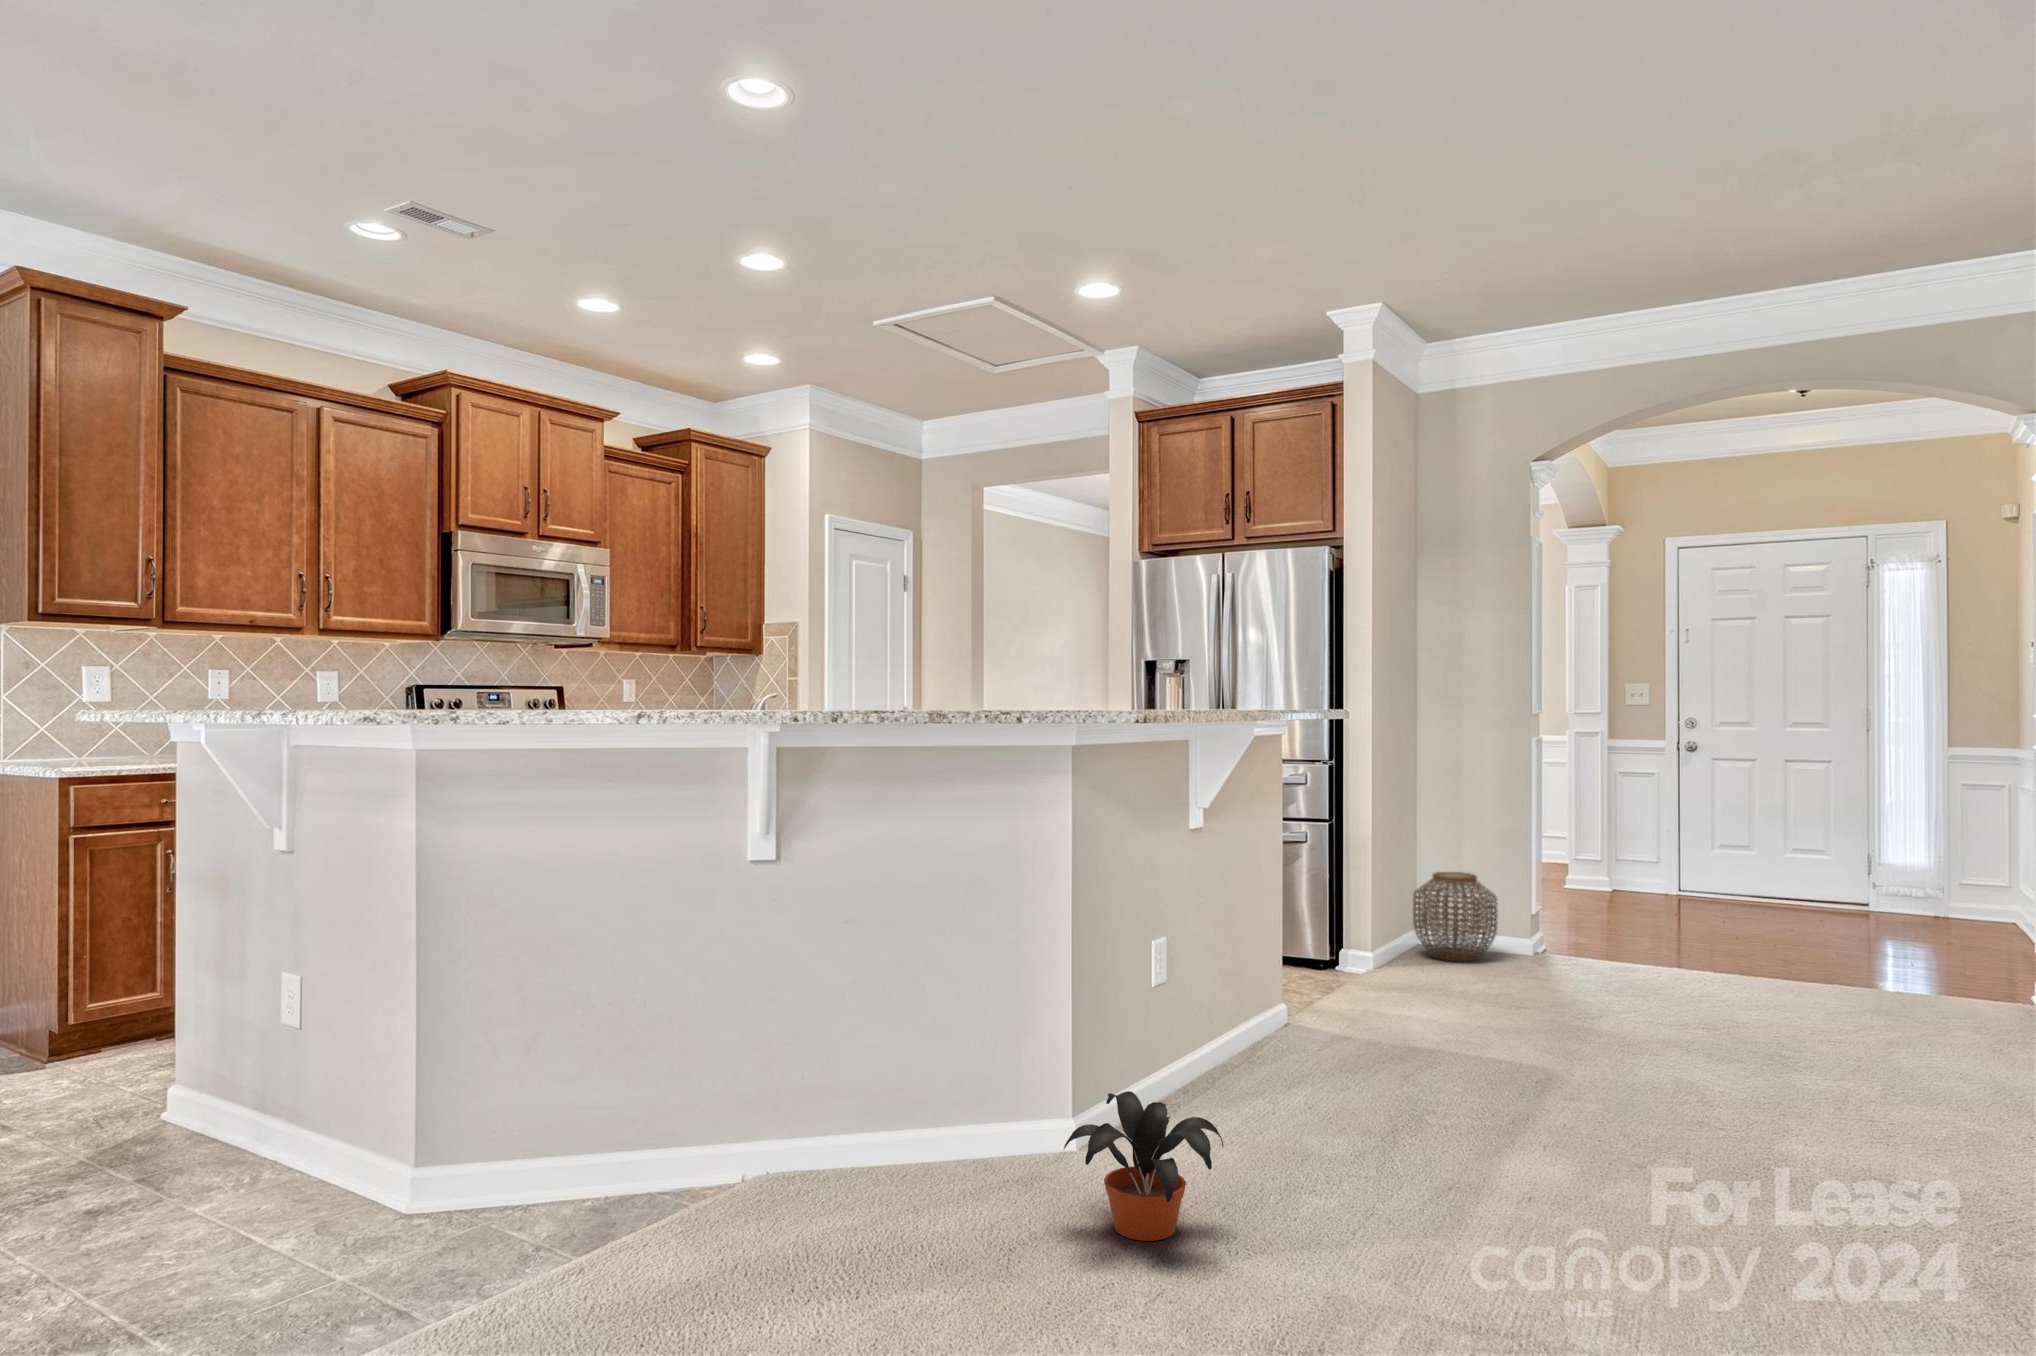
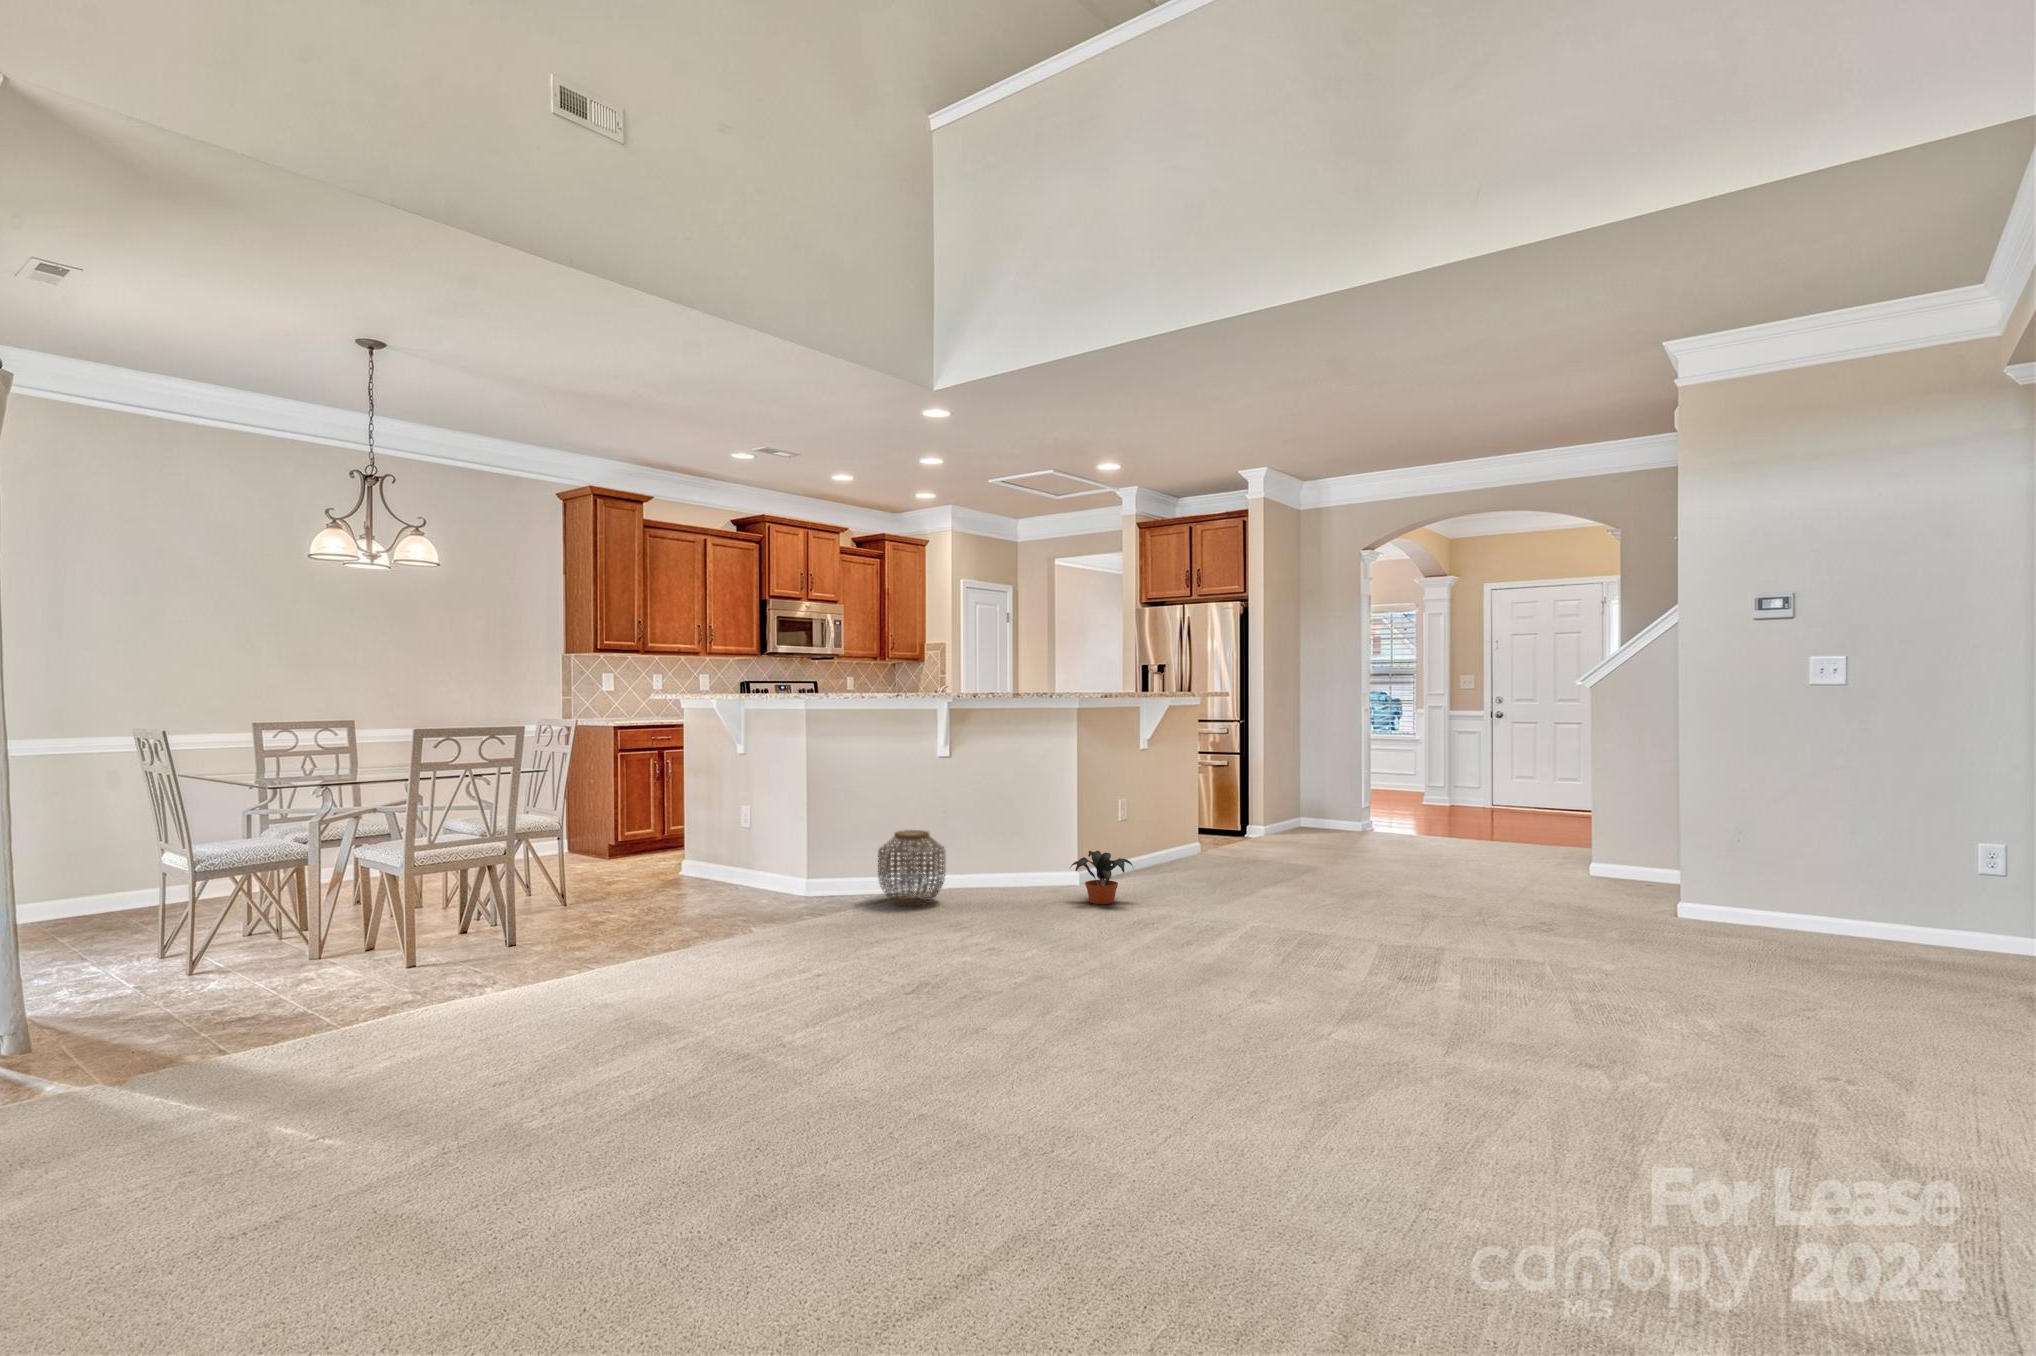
woven basket: present [1413,872,1497,962] -> present [878,830,946,906]

